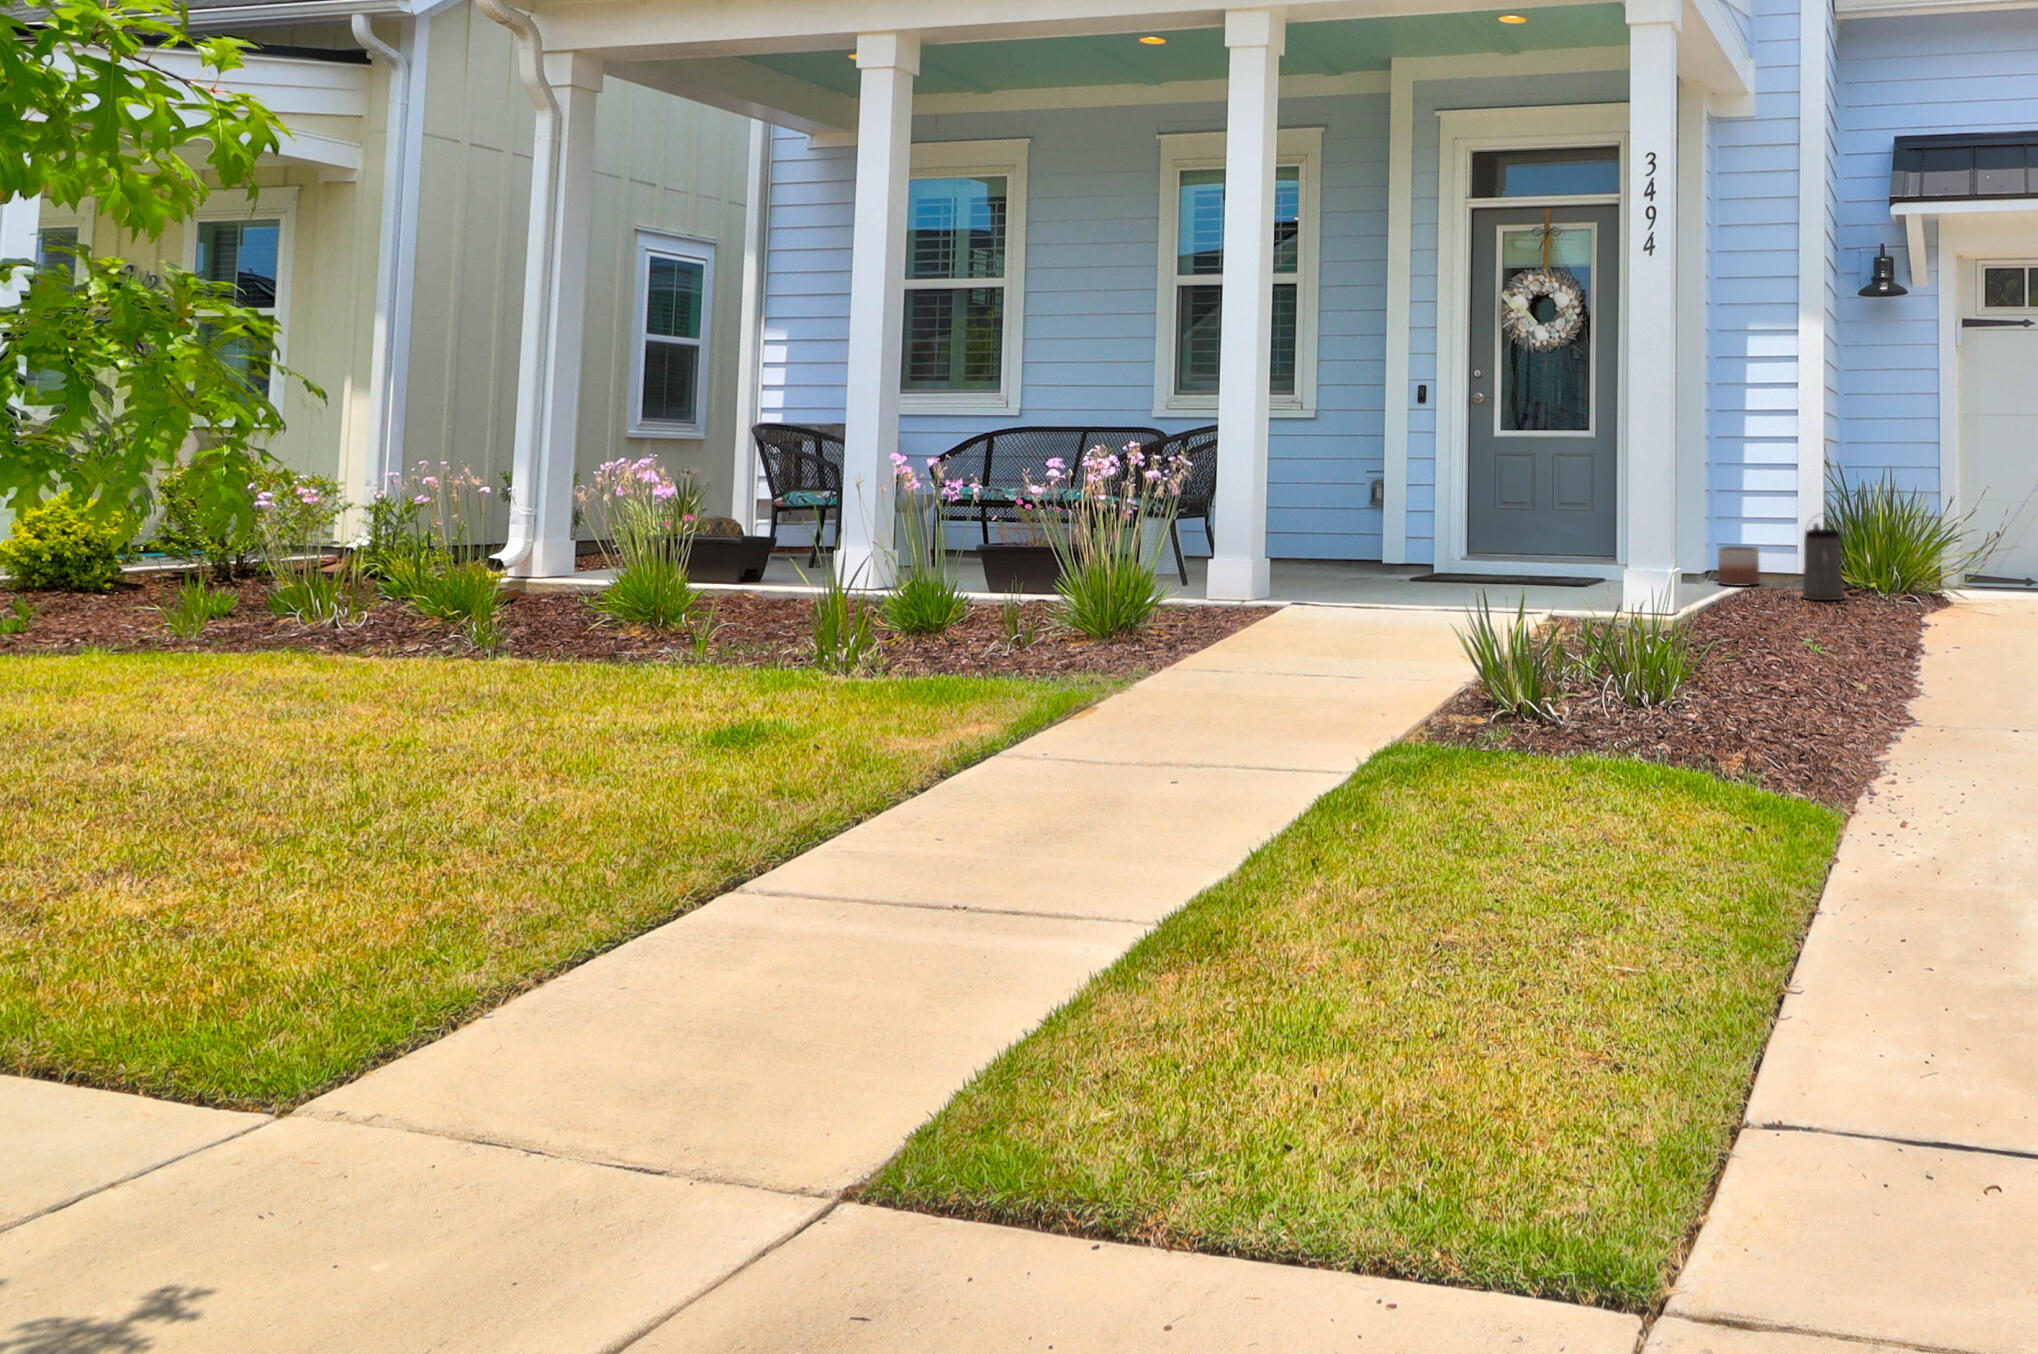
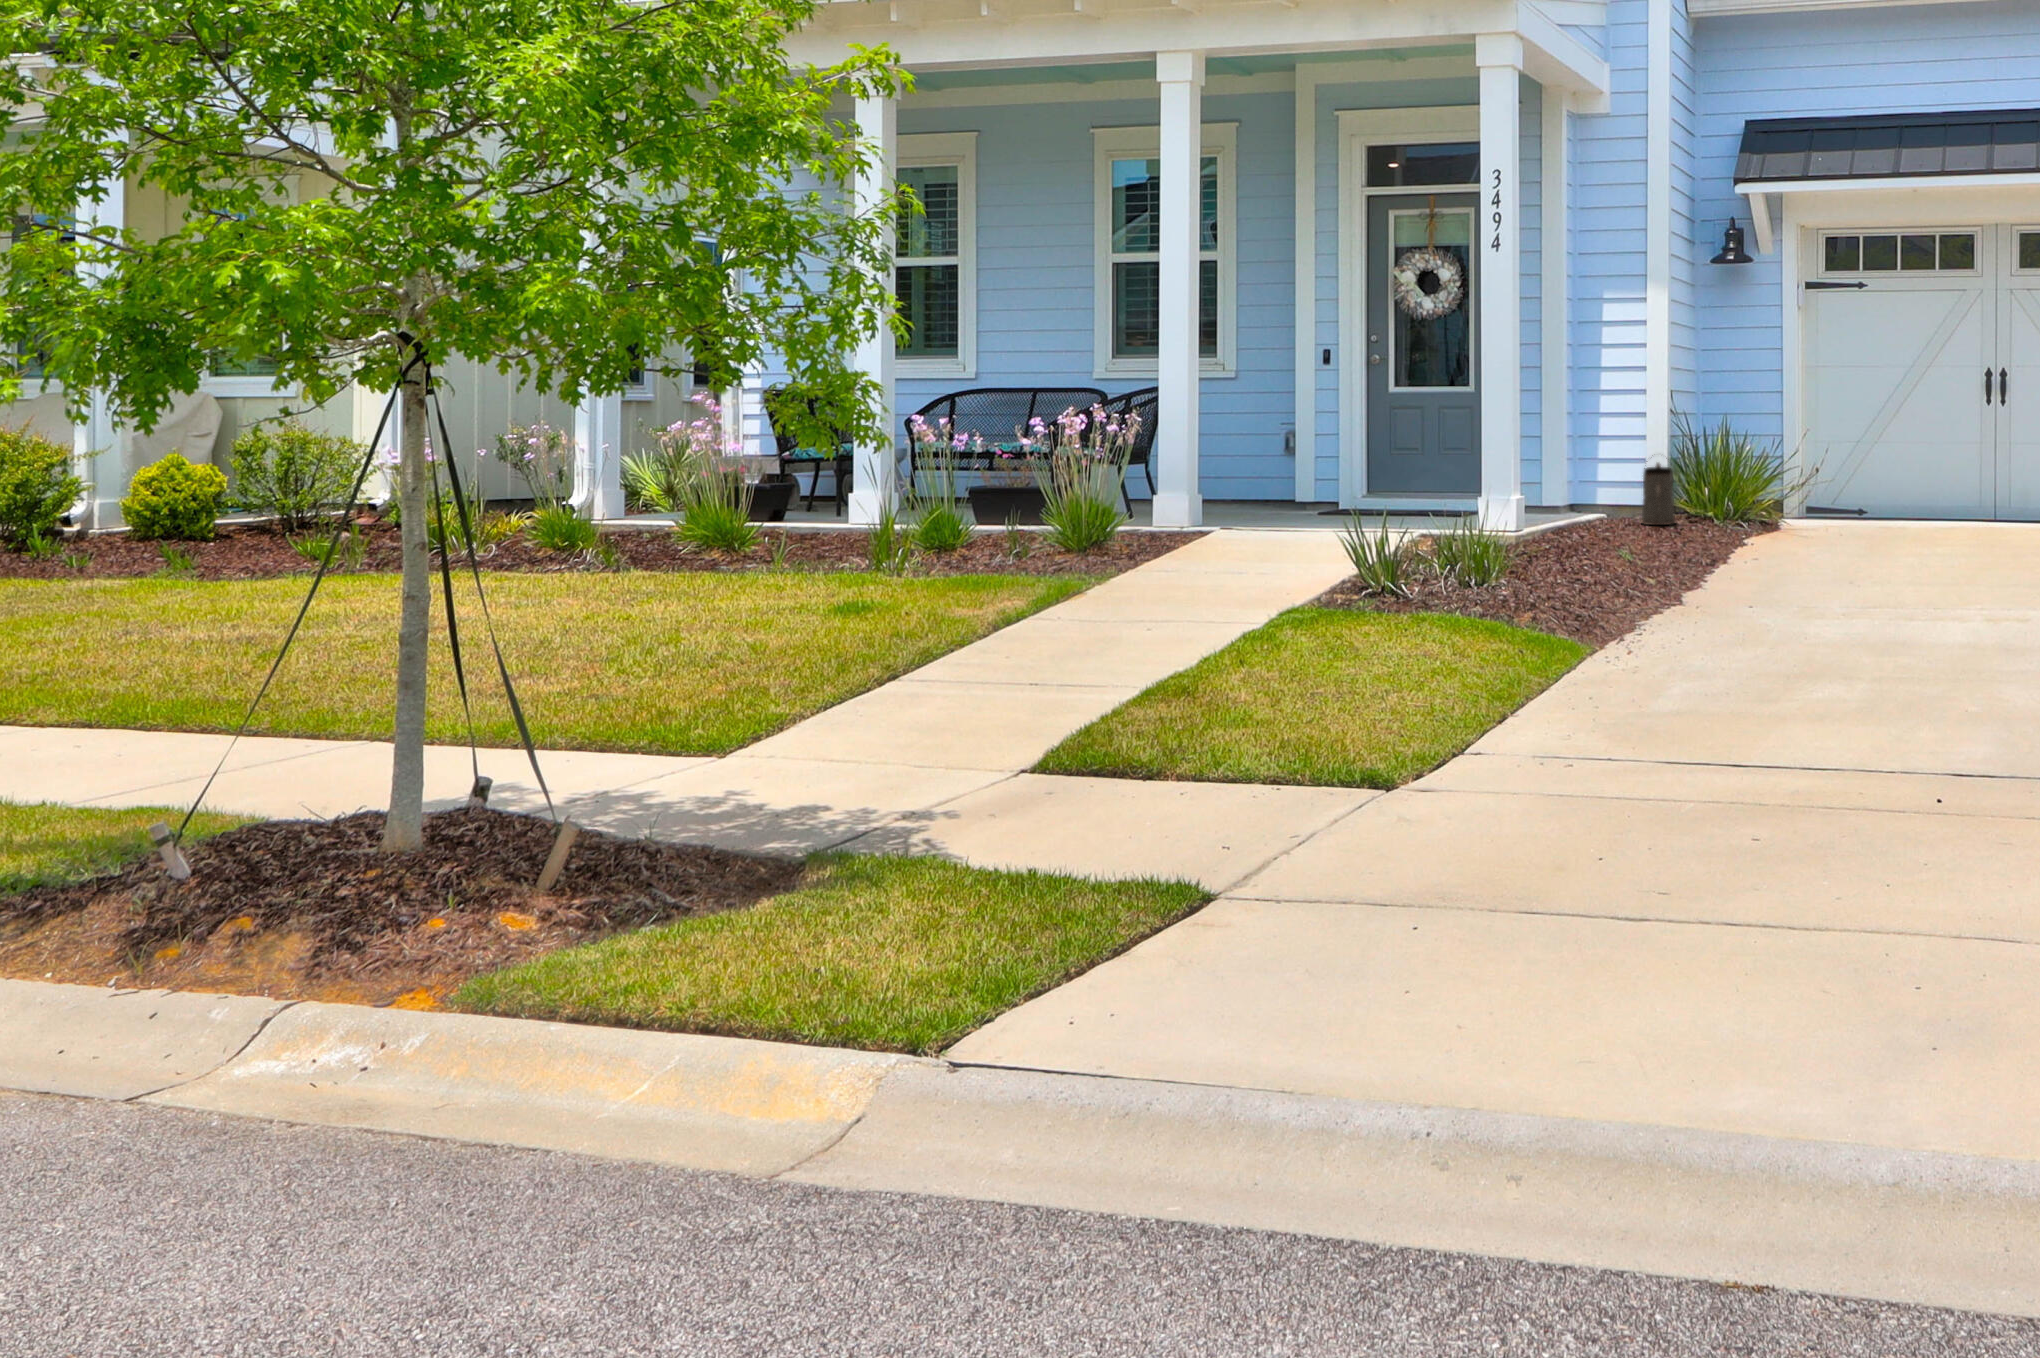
planter: present [1718,546,1760,586] -> none [1578,483,1613,516]

